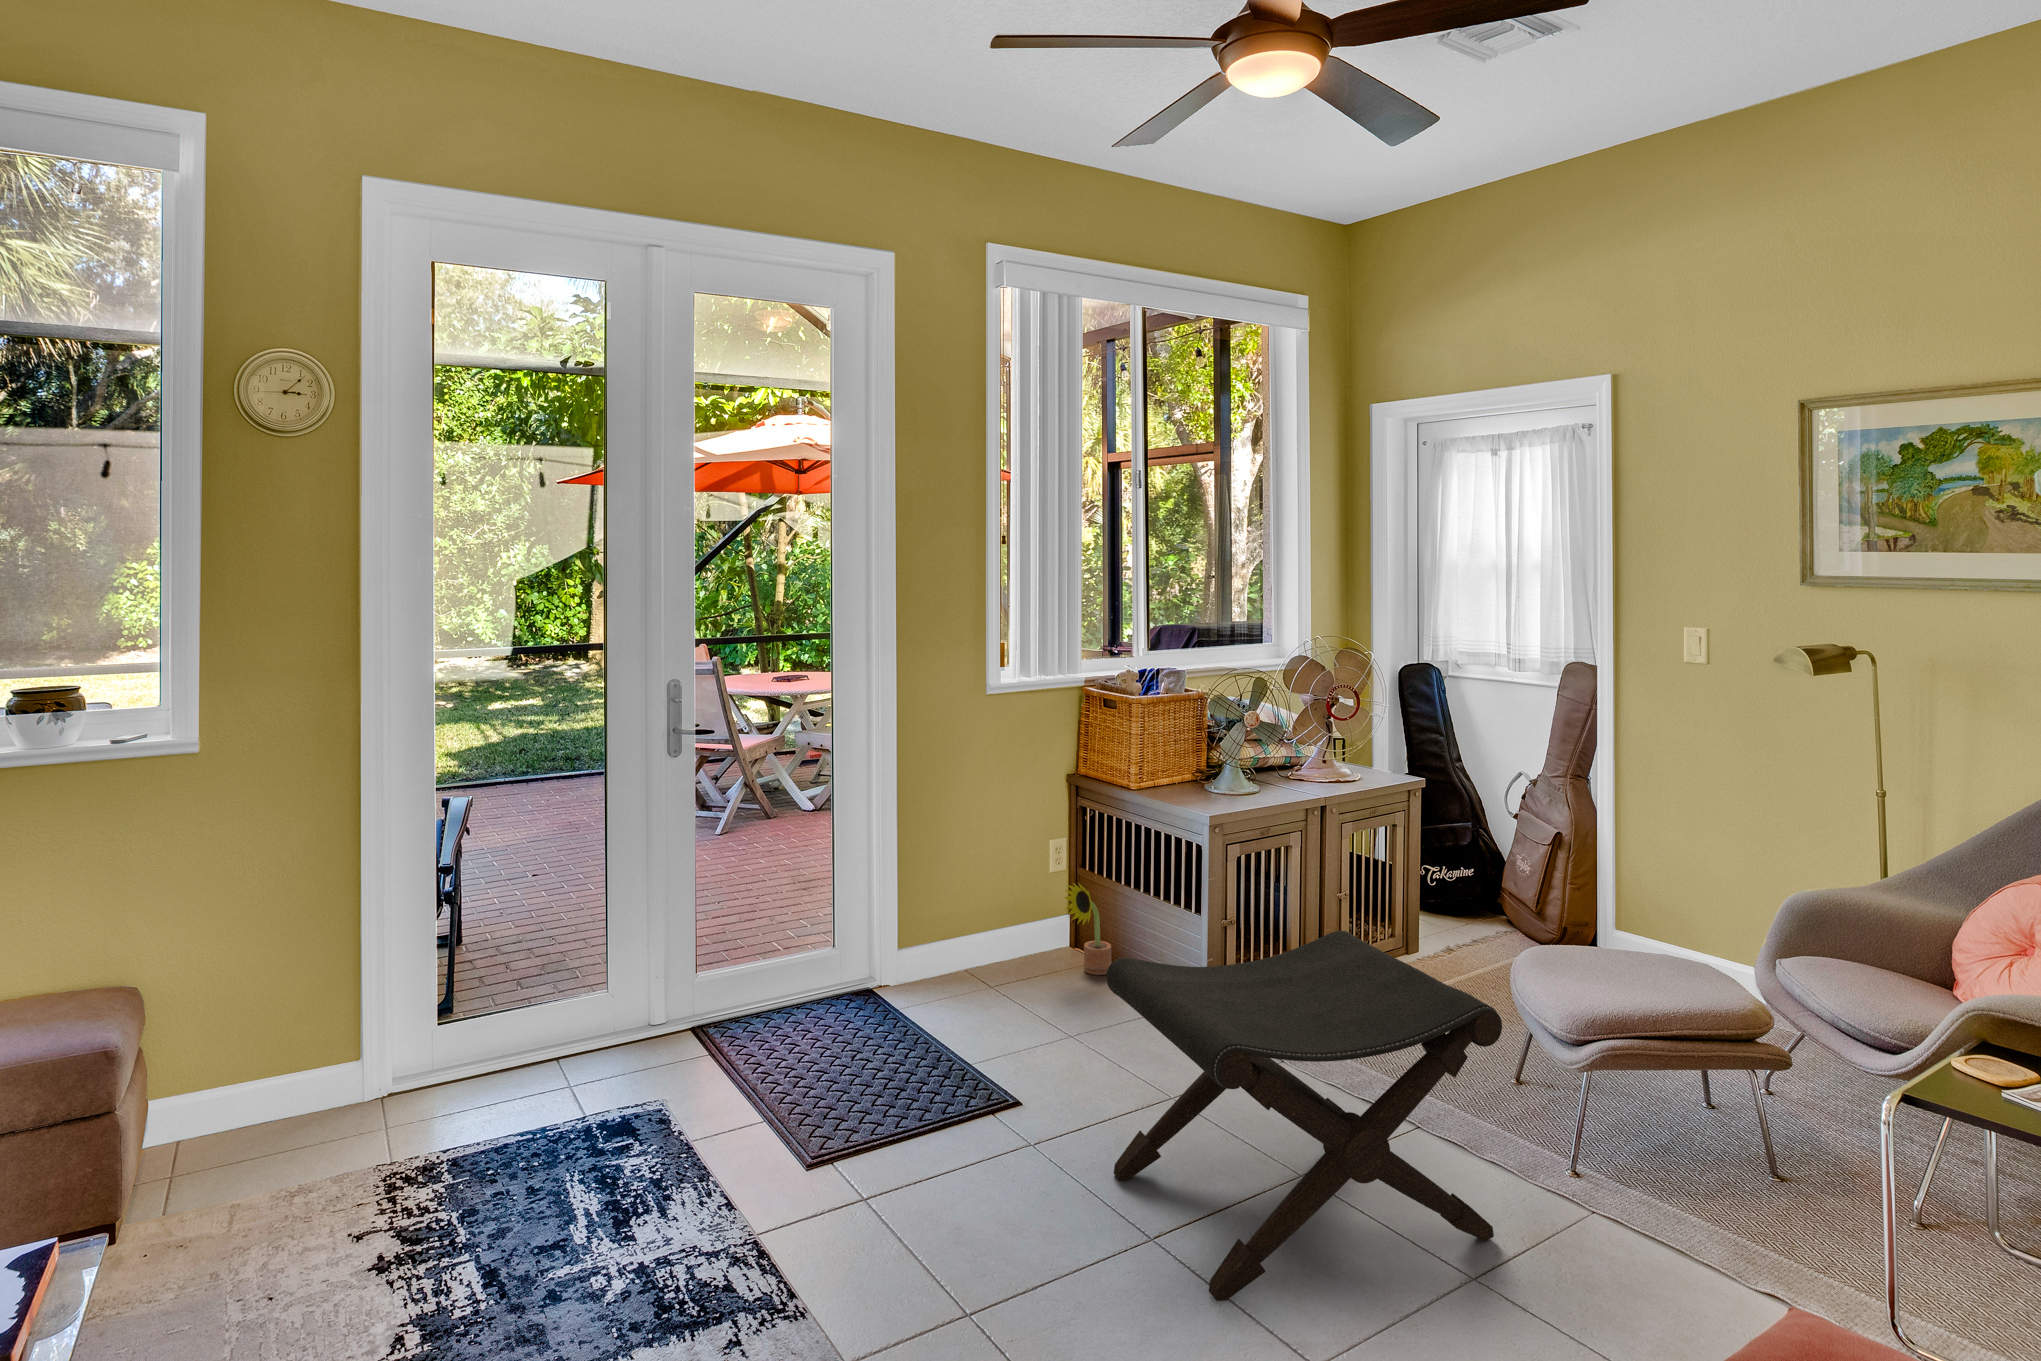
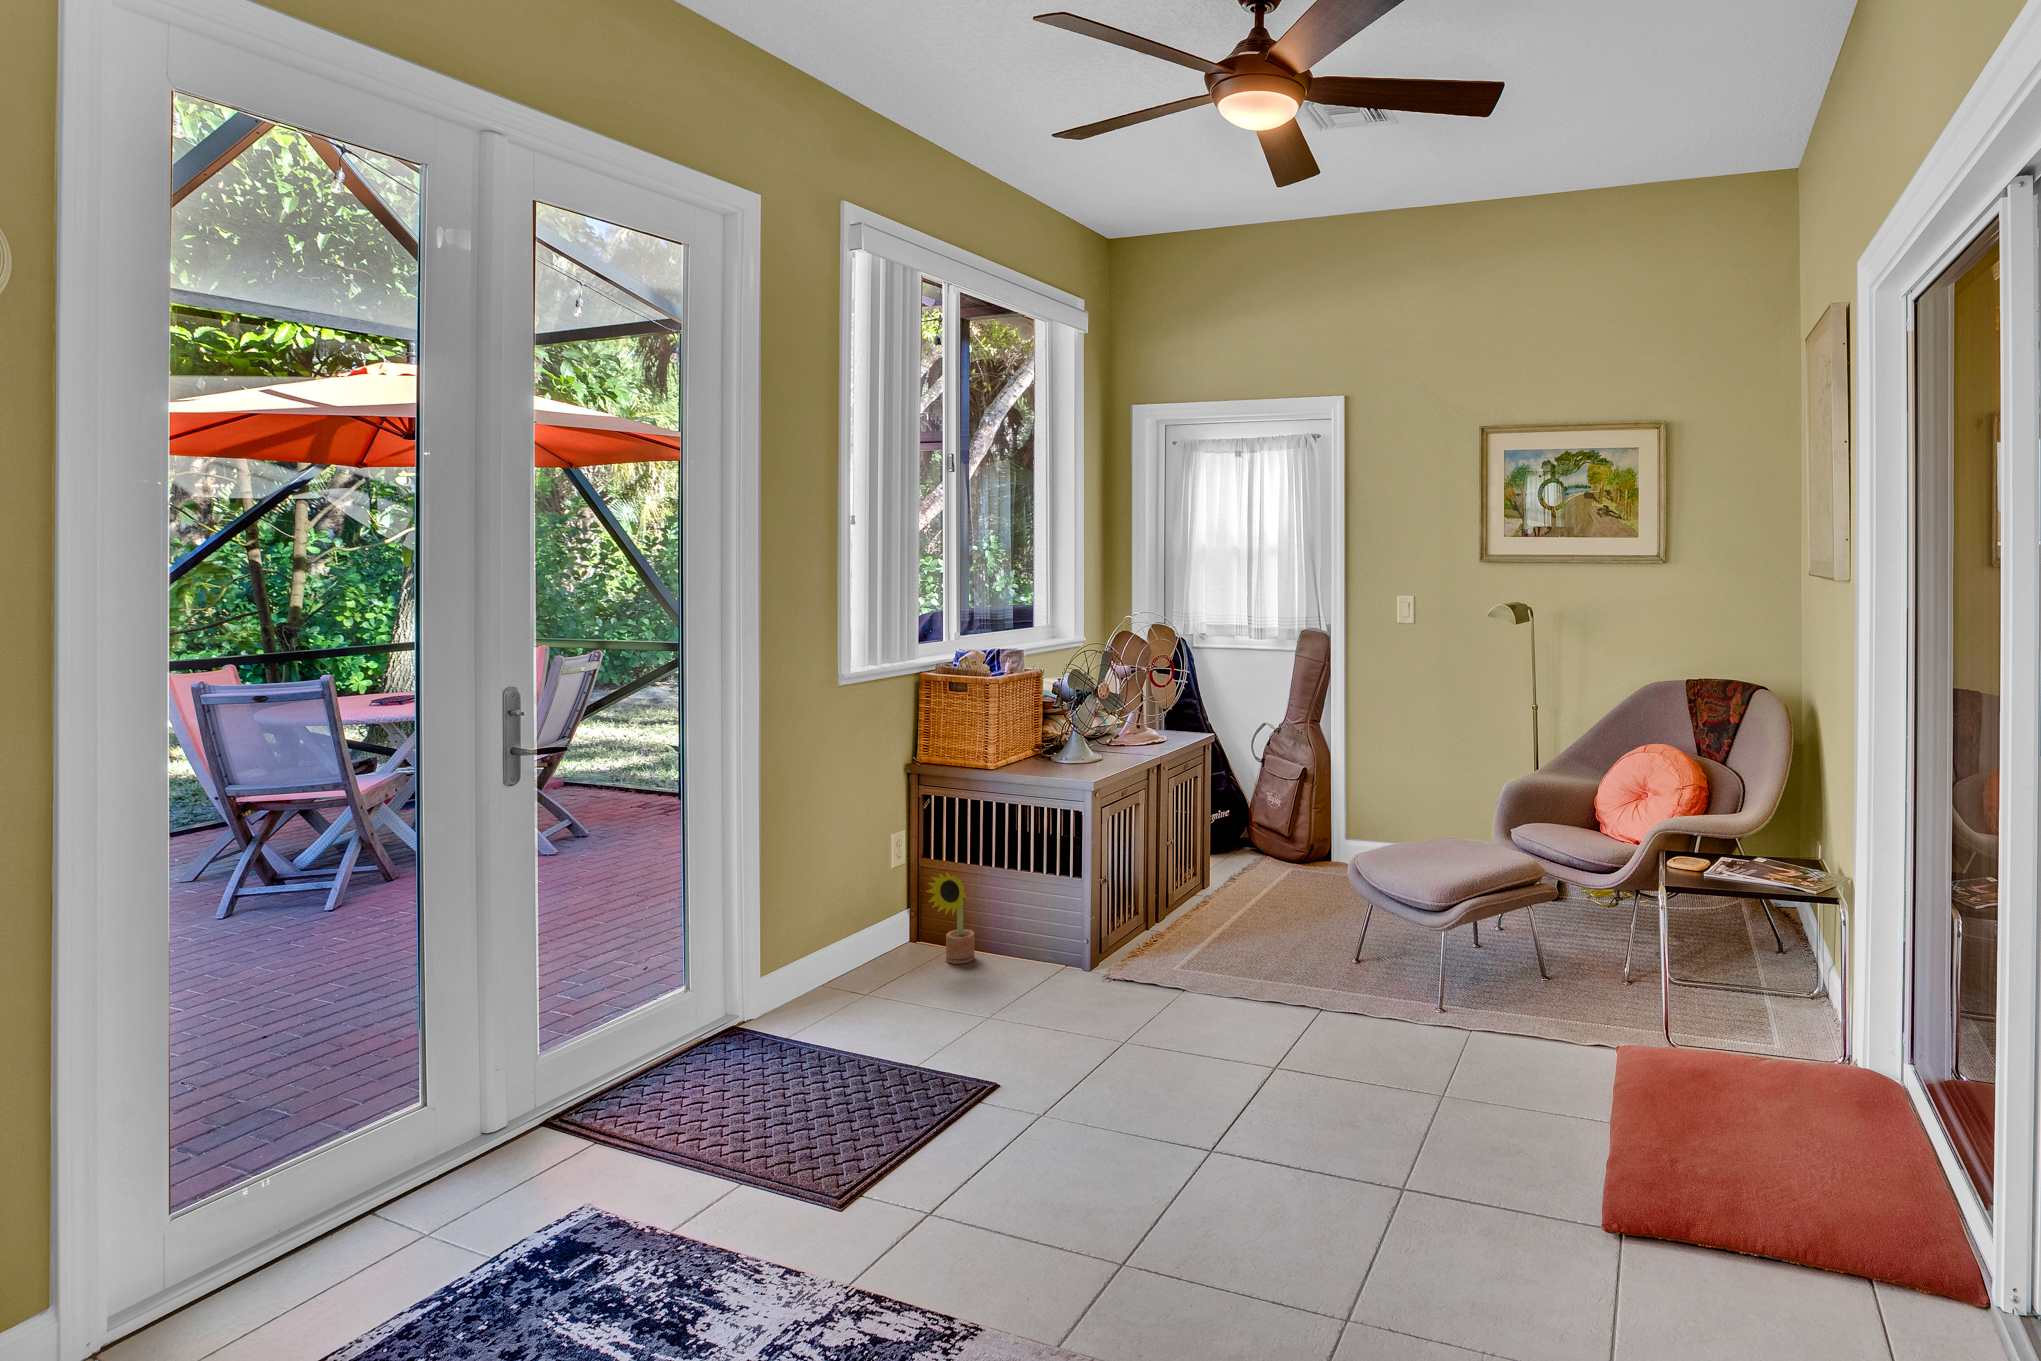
footstool: present [1106,931,1502,1301] -> none [1133,858,1444,1178]

